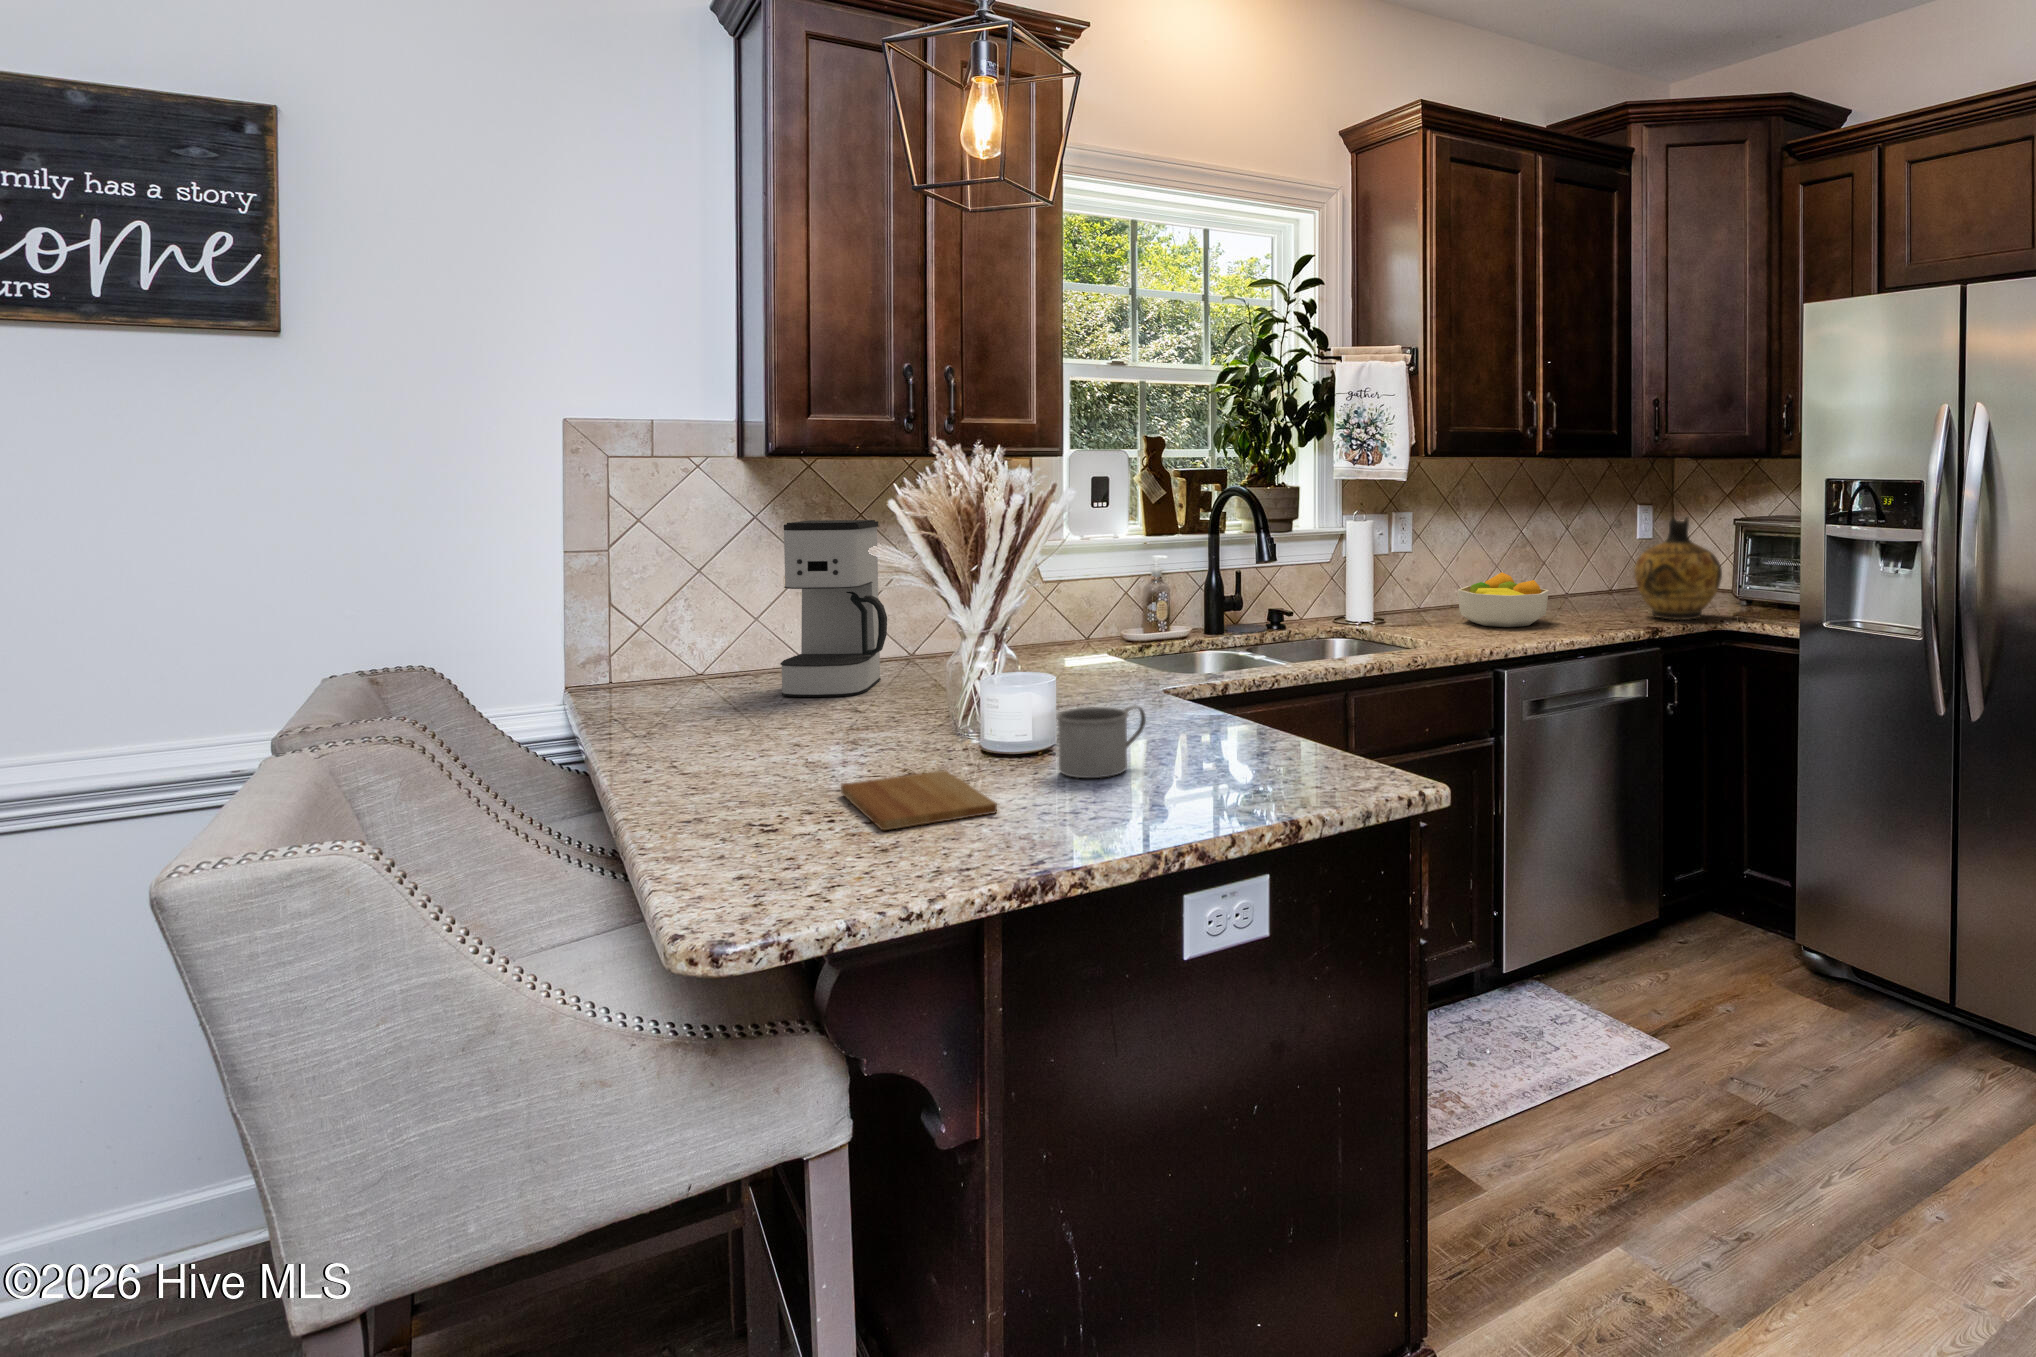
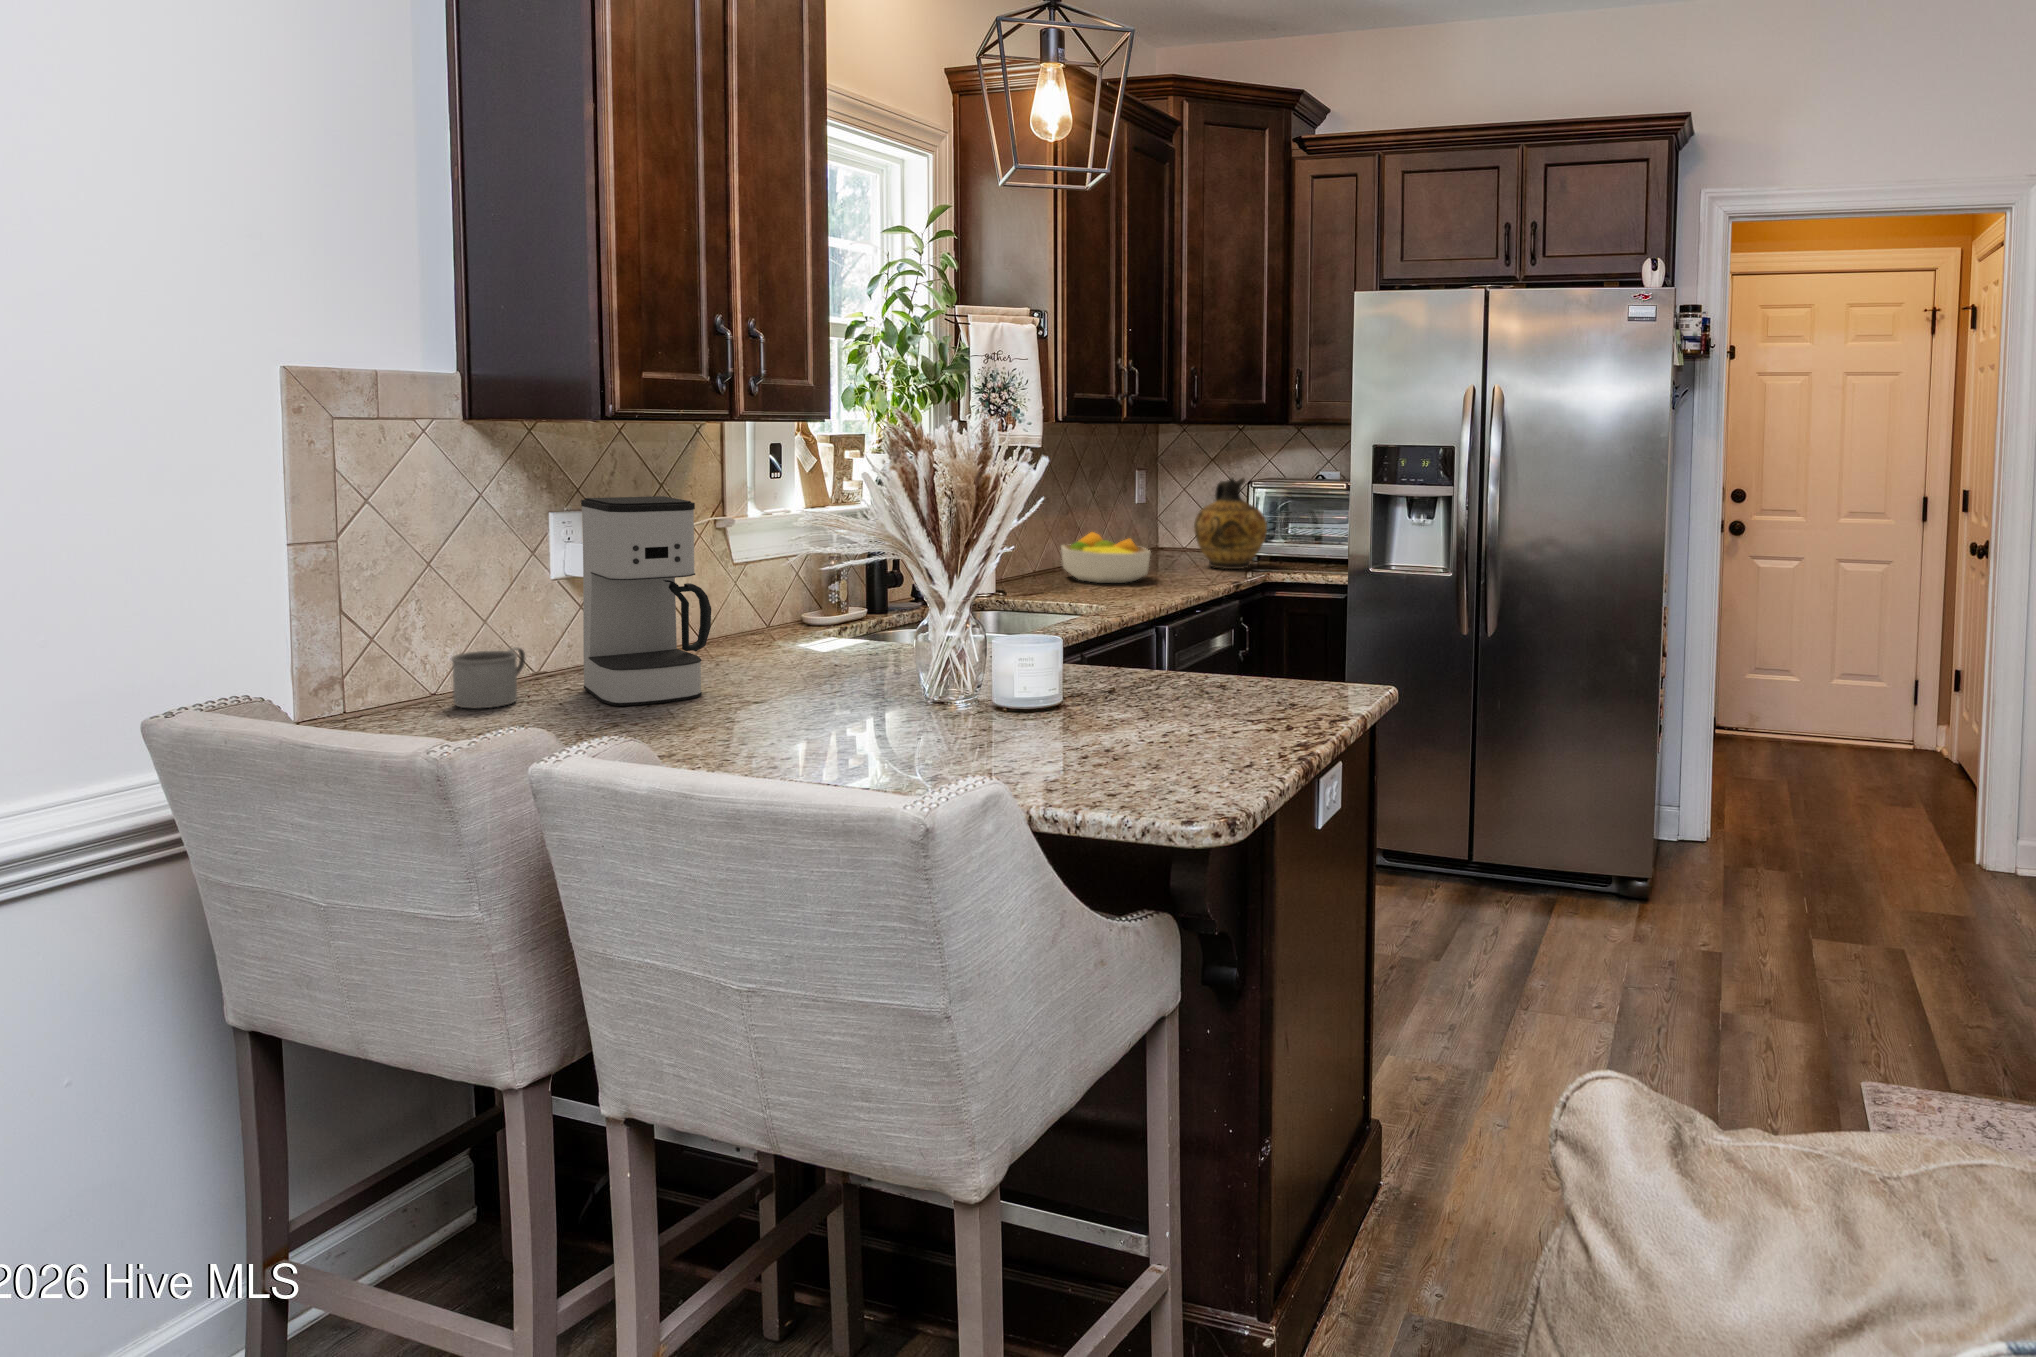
mug: present [1056,706,1146,778] -> present [451,647,525,708]
cutting board: present [841,770,997,830] -> none [1042,742,1217,789]

